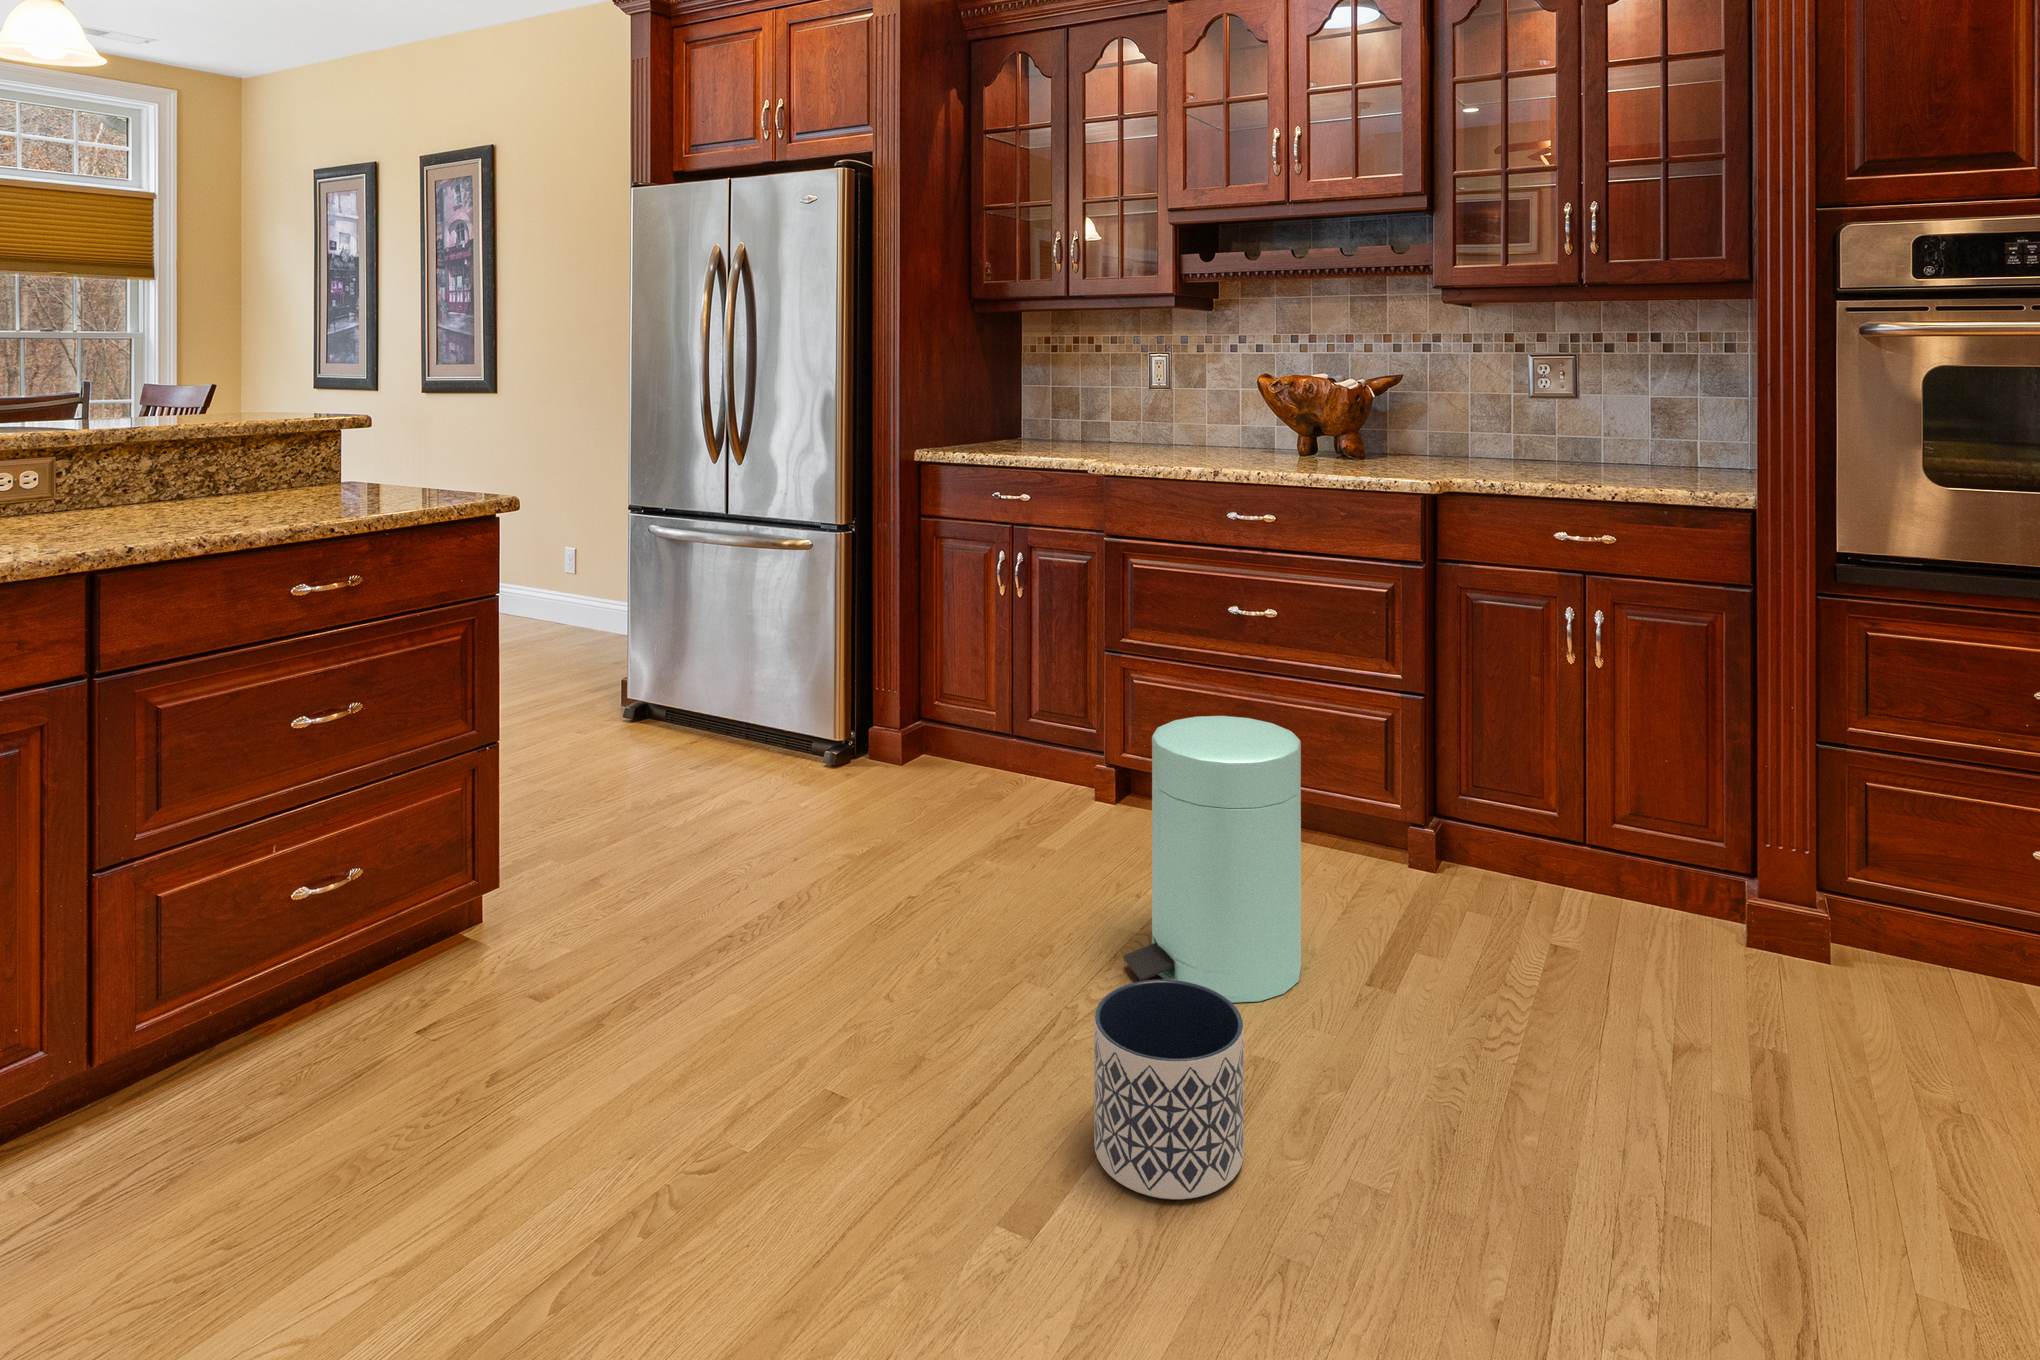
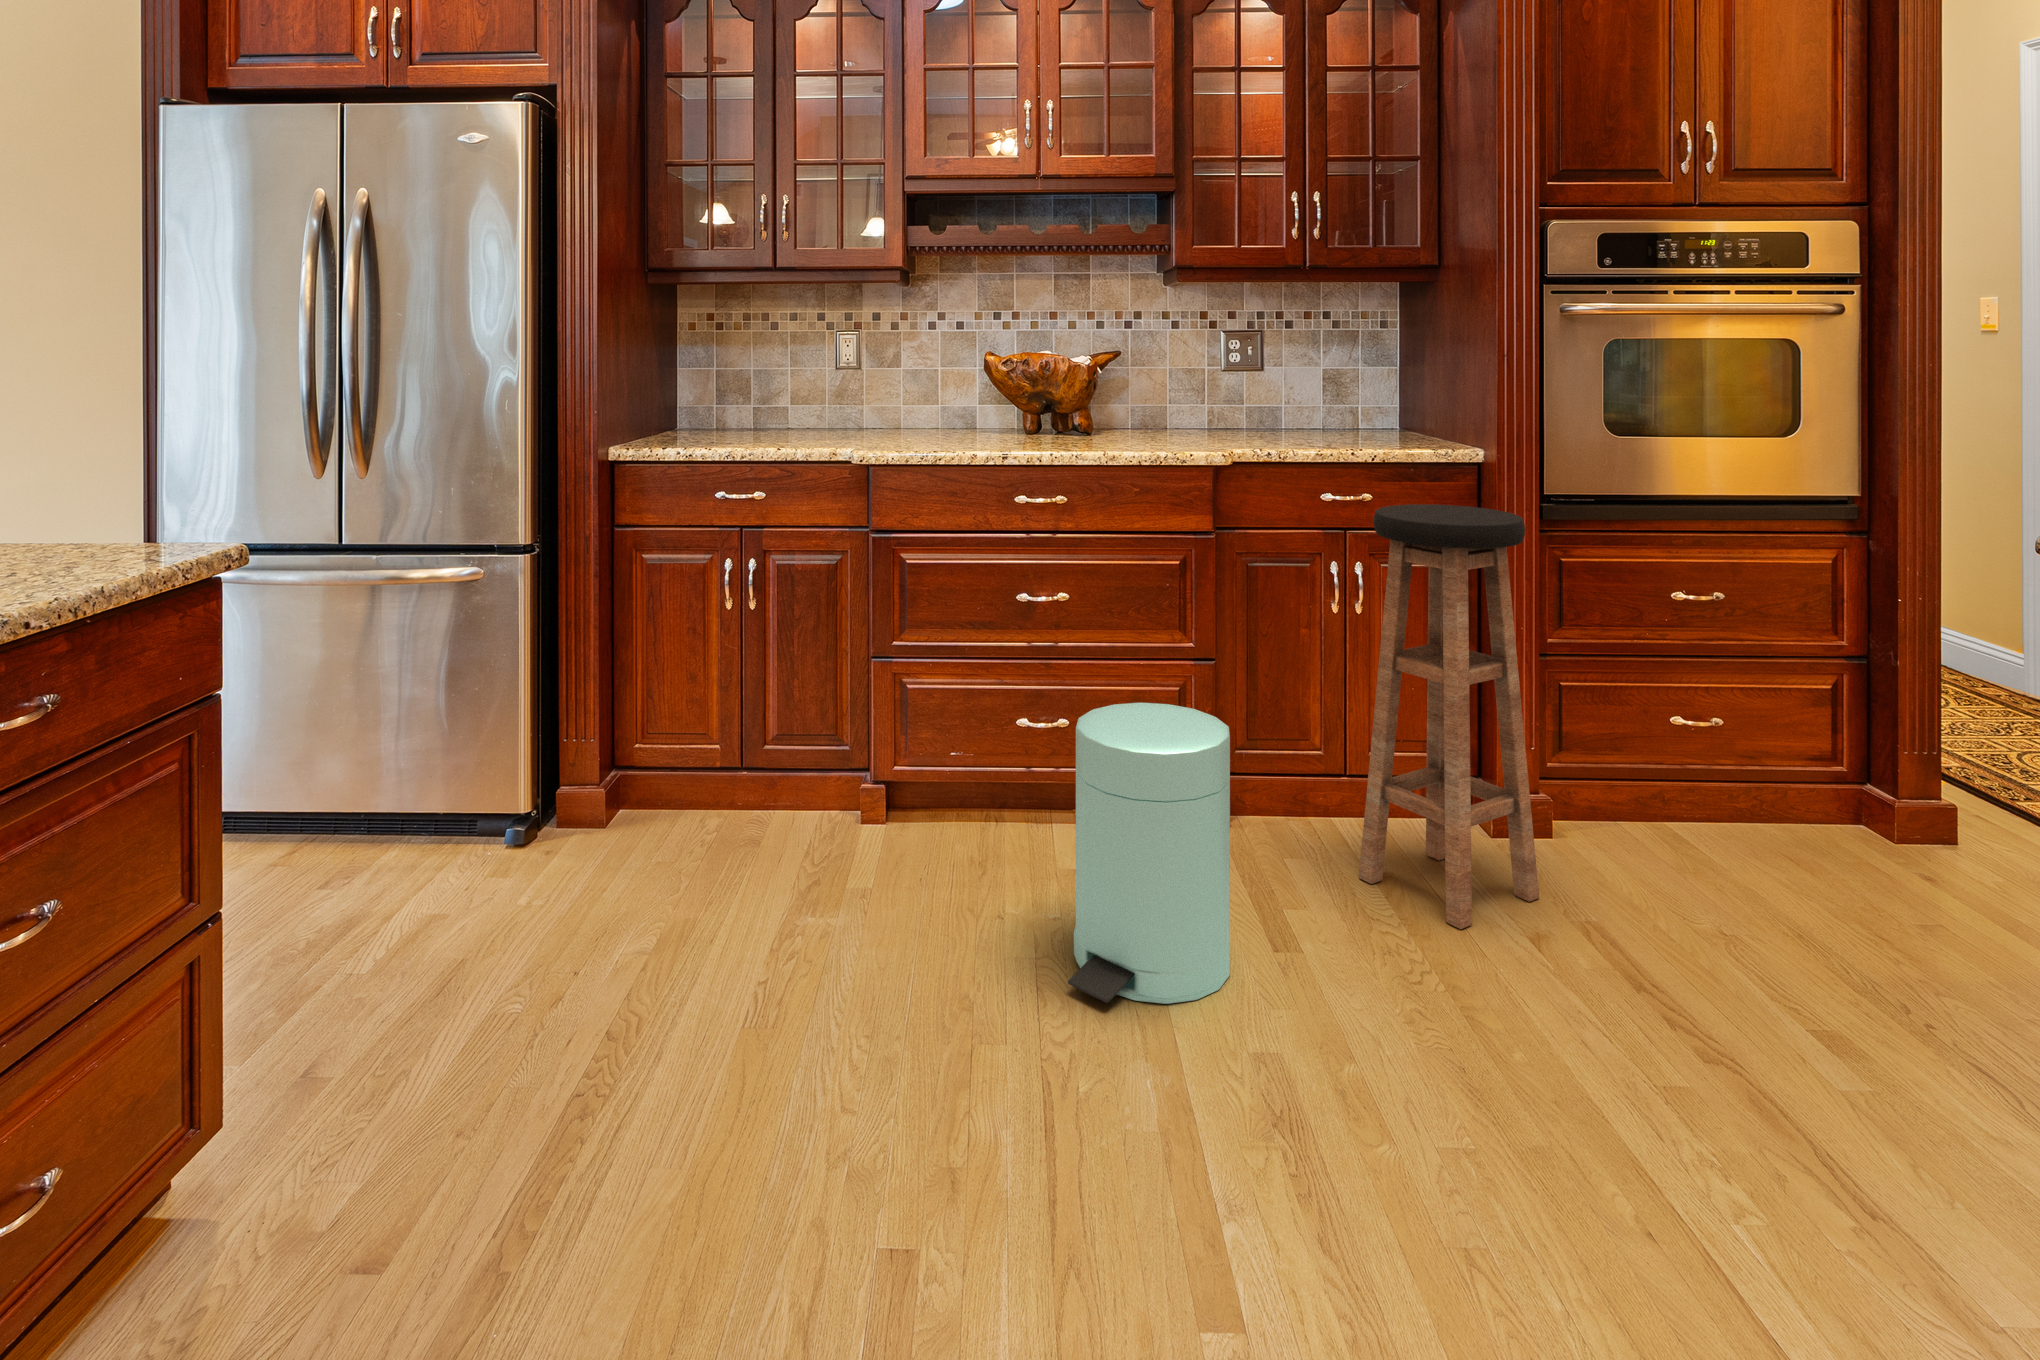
bar stool: none [1521,551,1720,1022] -> present [1359,504,1539,929]
planter: present [1094,980,1244,1199] -> none [1223,992,1389,1236]

